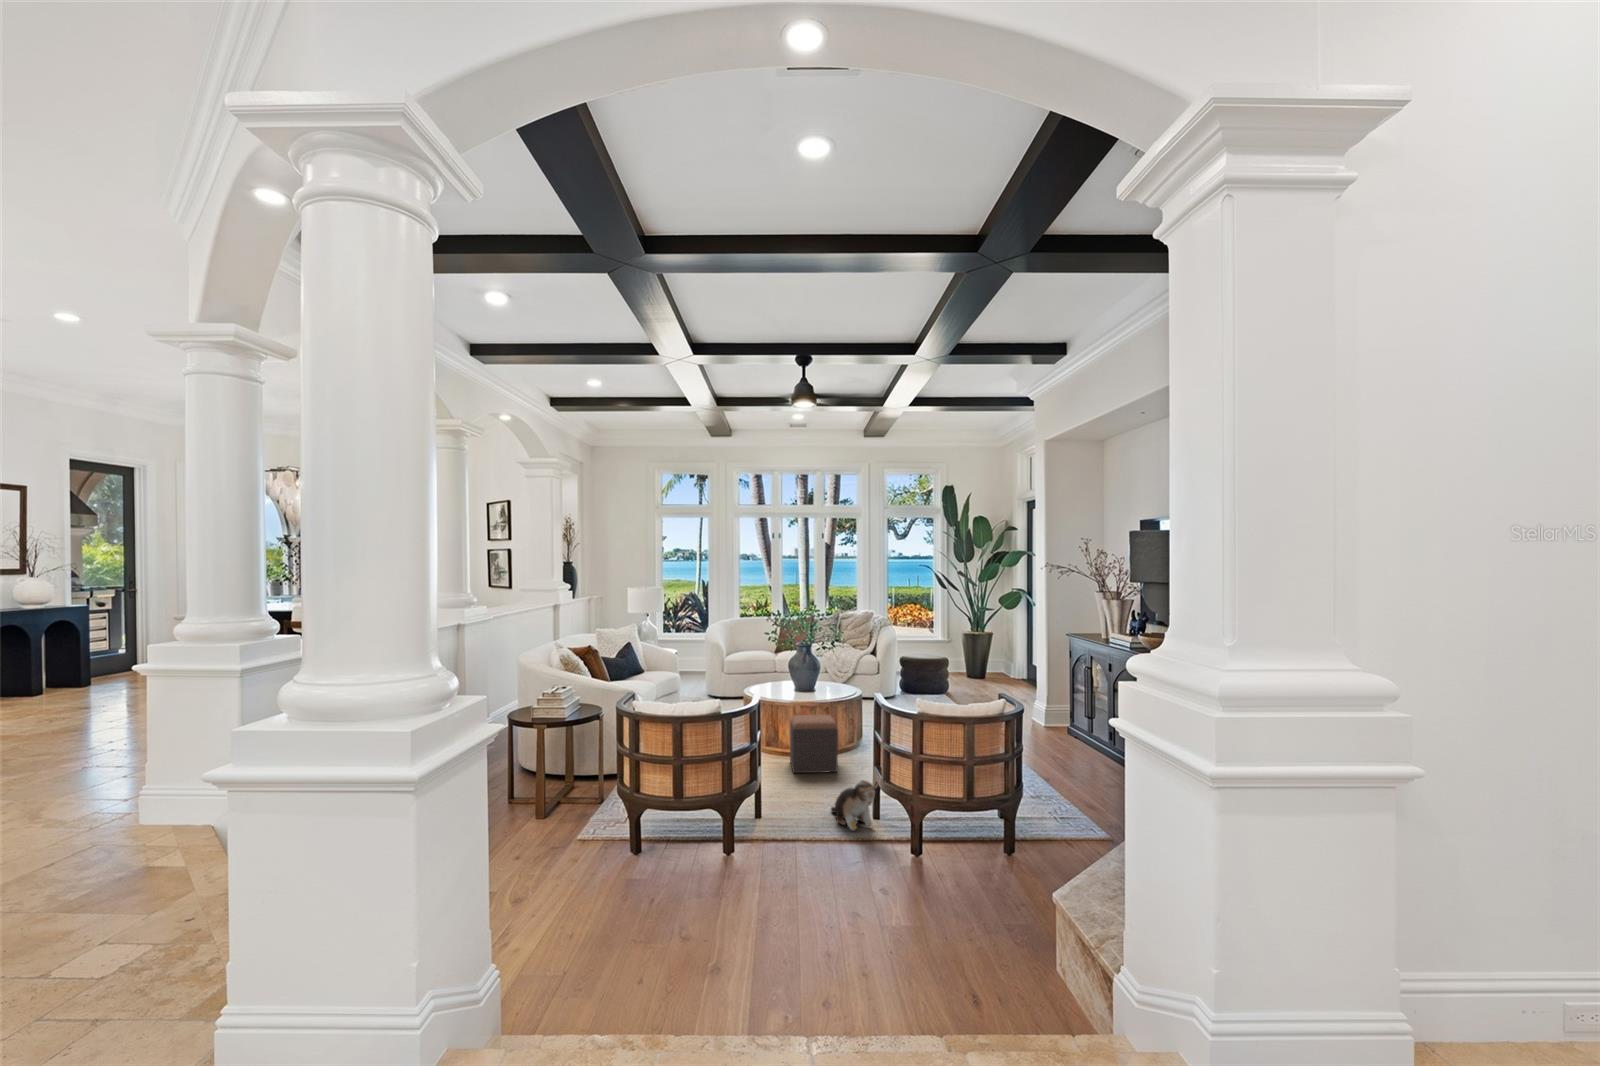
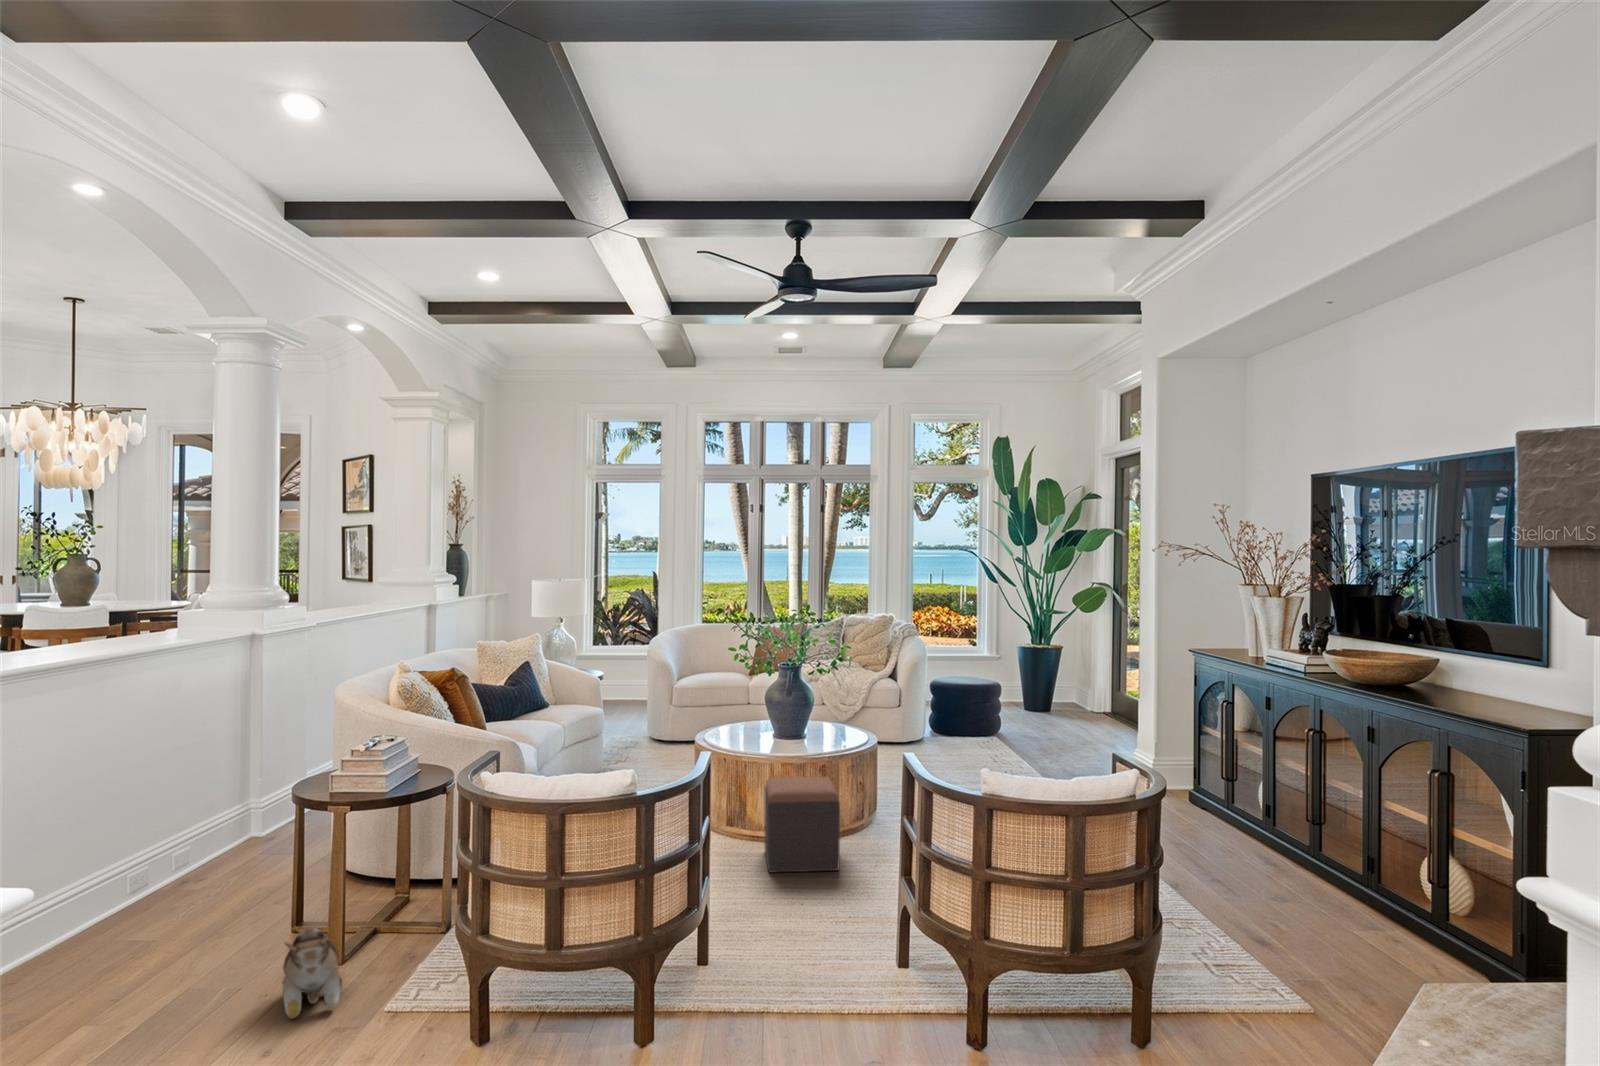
plush toy: present [831,781,878,831] -> present [283,927,342,1019]

